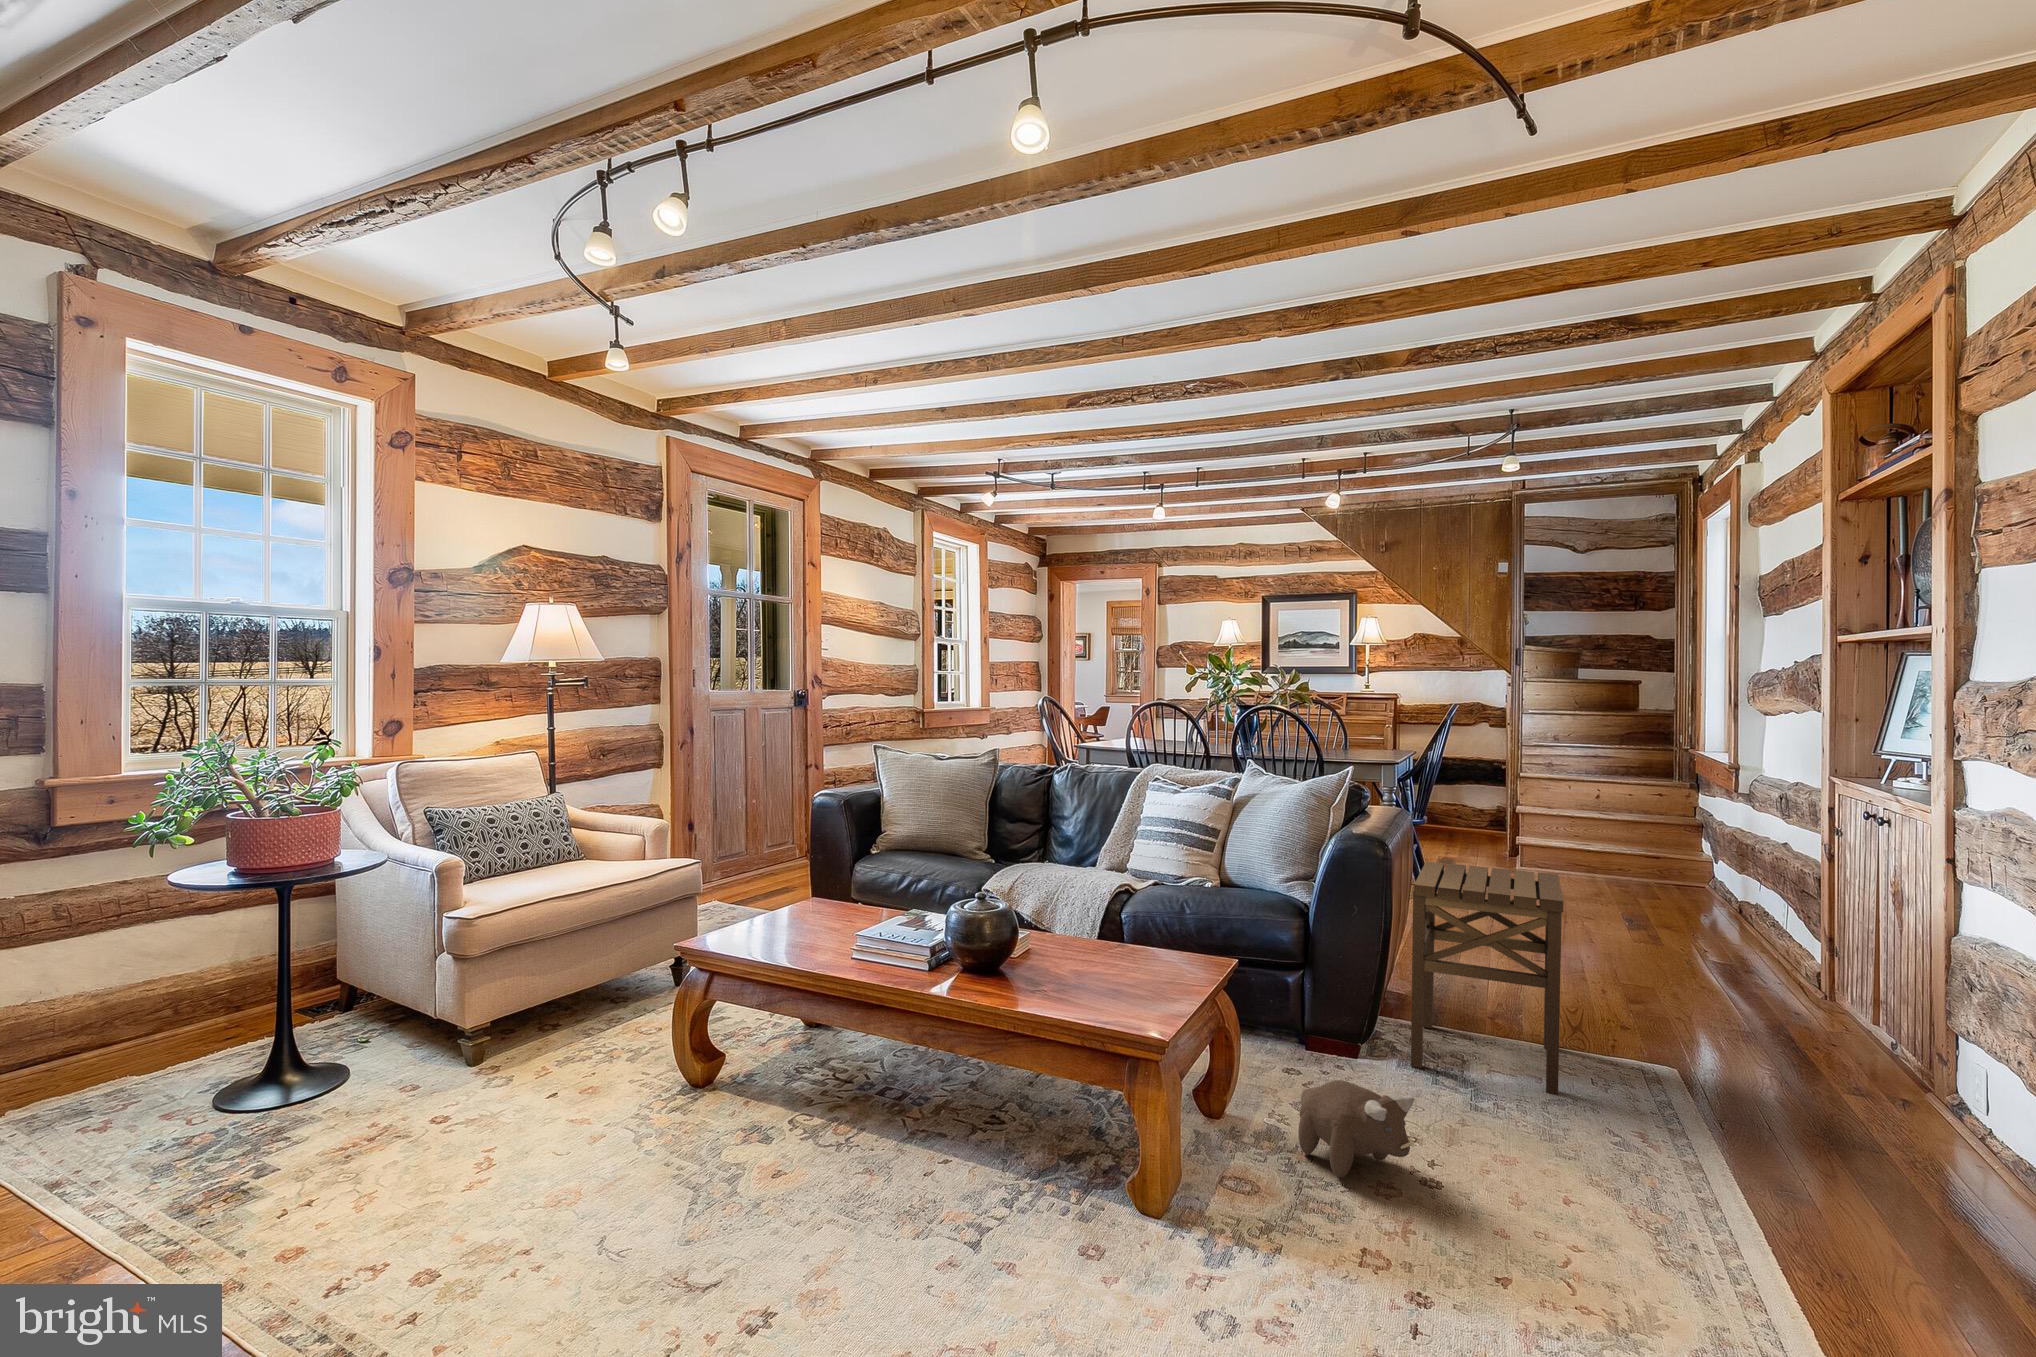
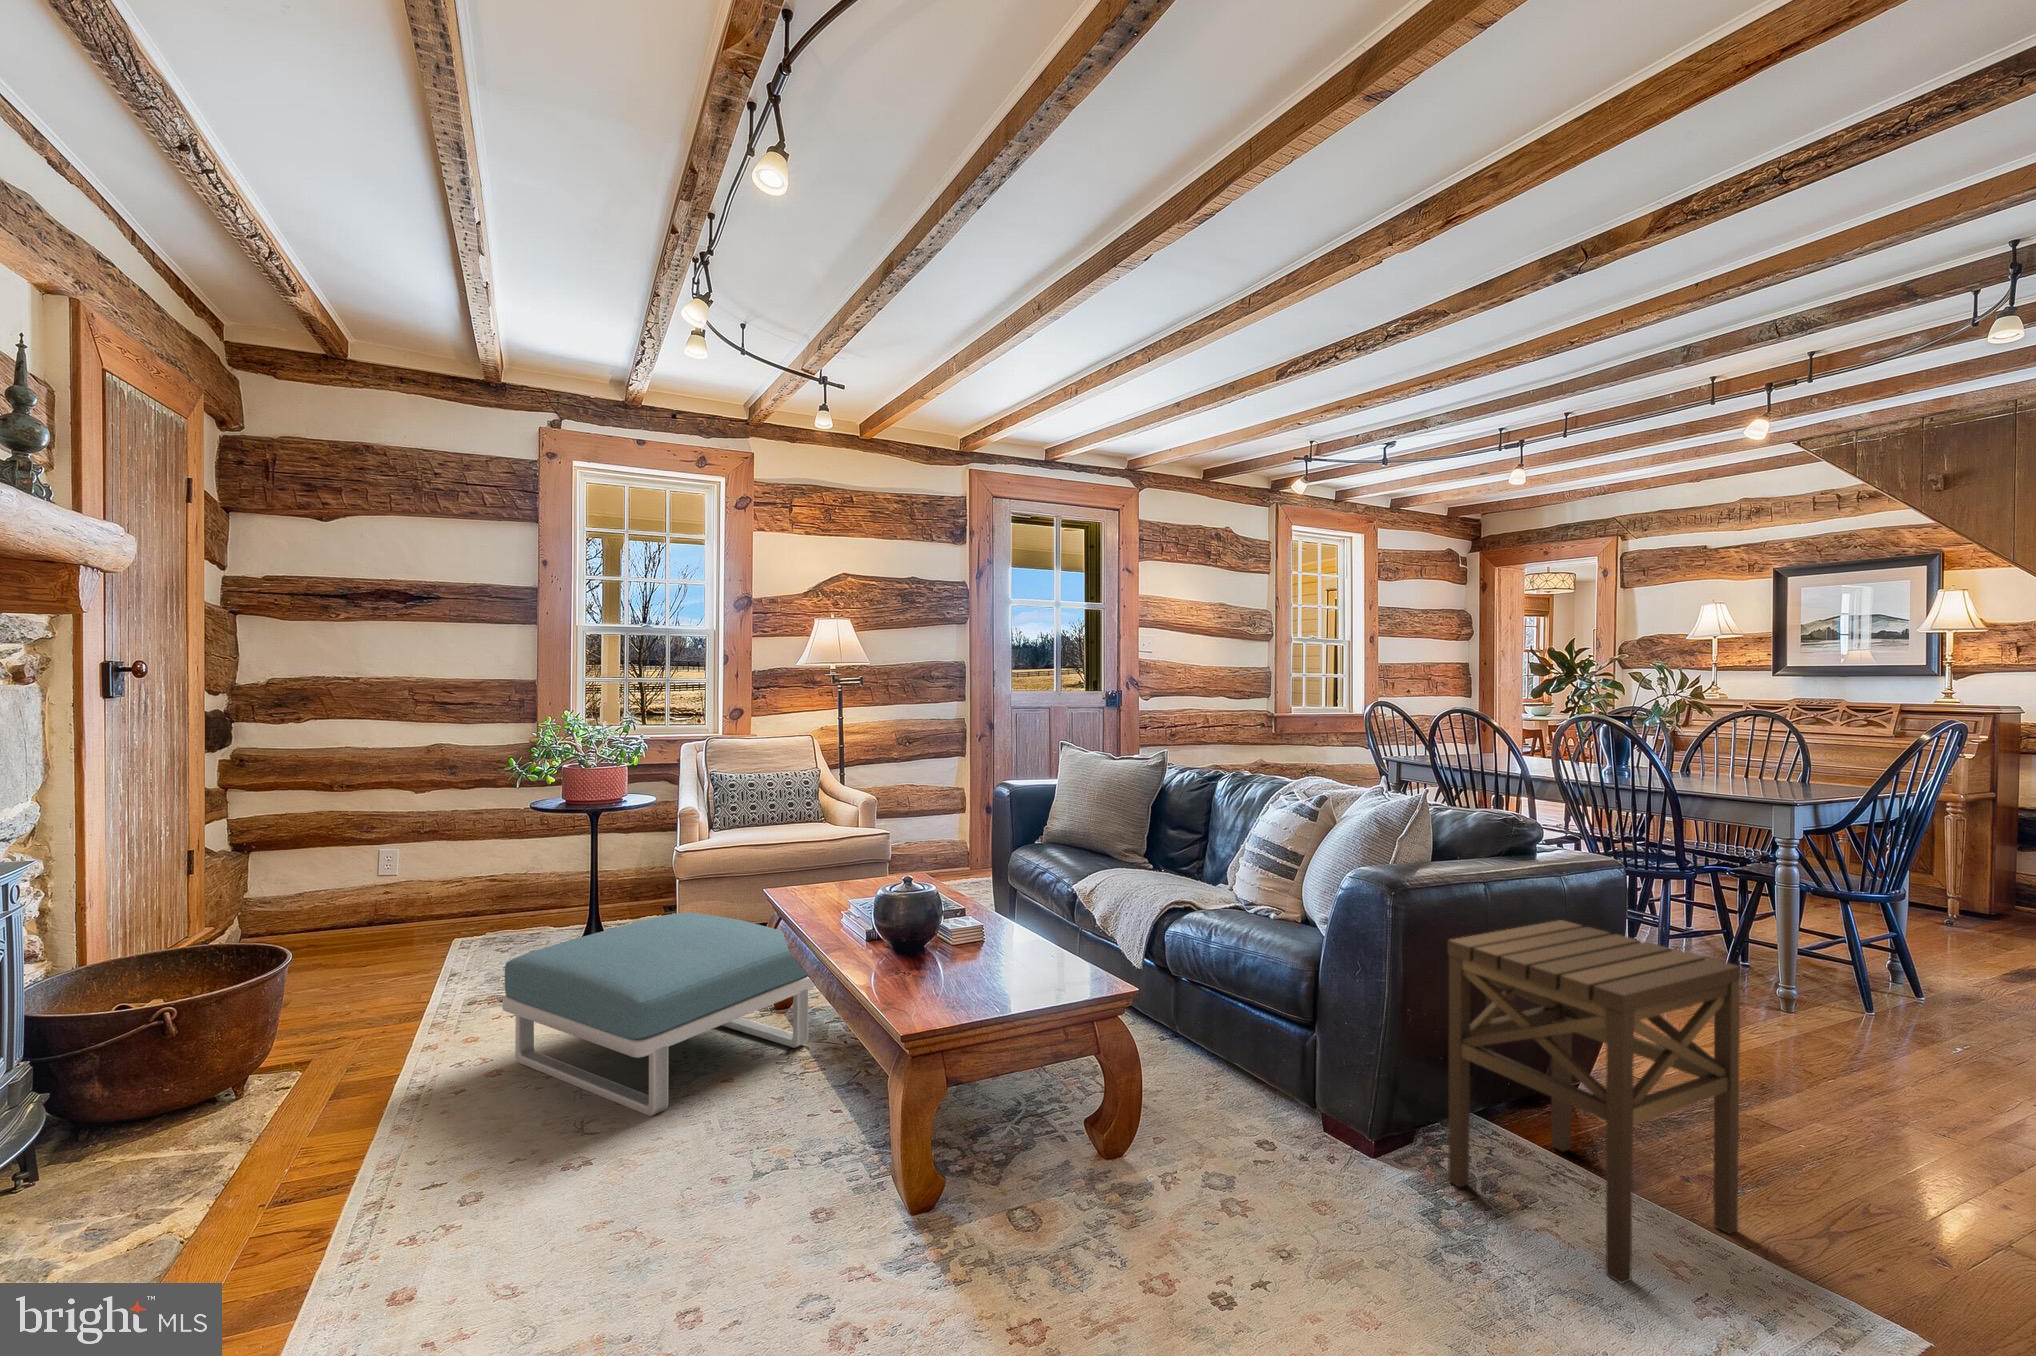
footstool: none [419,993,800,1258] -> present [502,913,815,1116]
plush toy: present [1298,1080,1414,1178] -> none [1133,1140,1236,1254]

